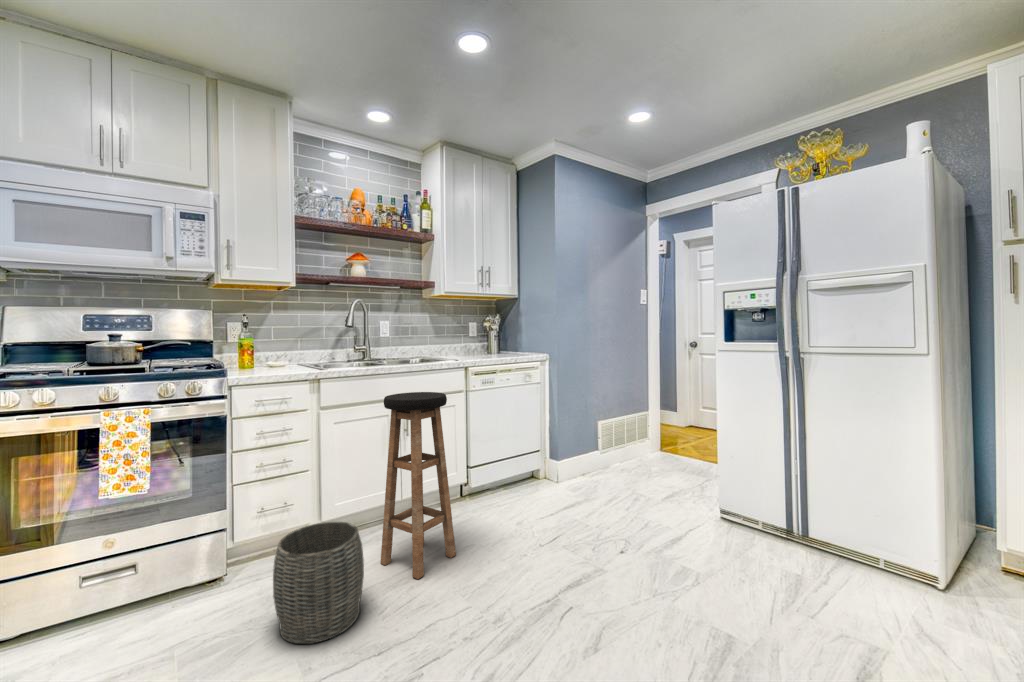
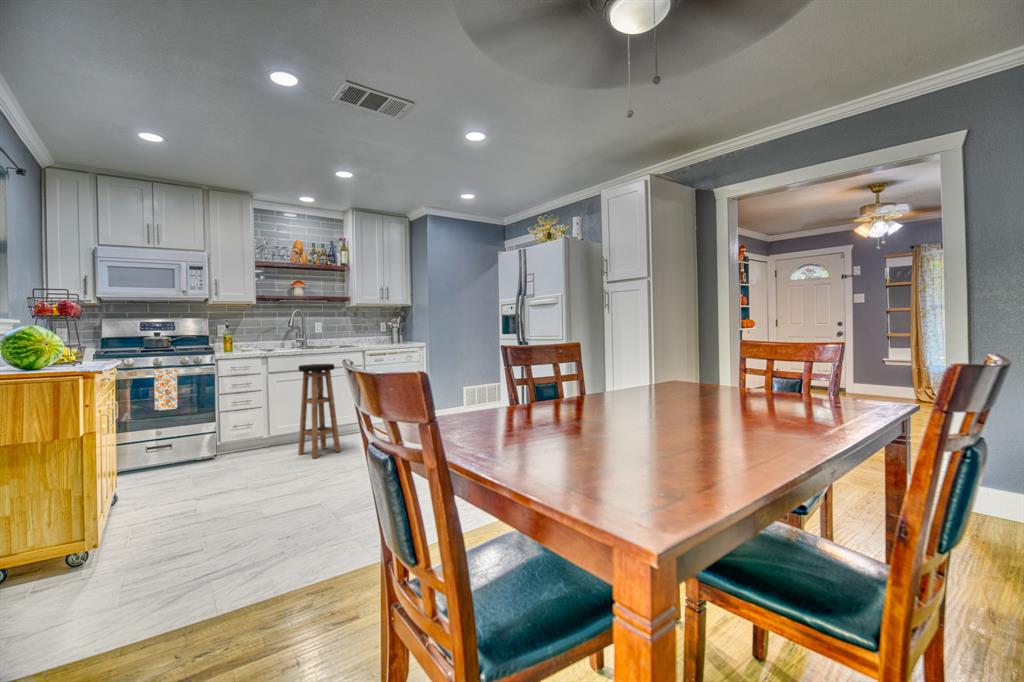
woven basket: present [273,522,364,644] -> none [237,426,282,474]

